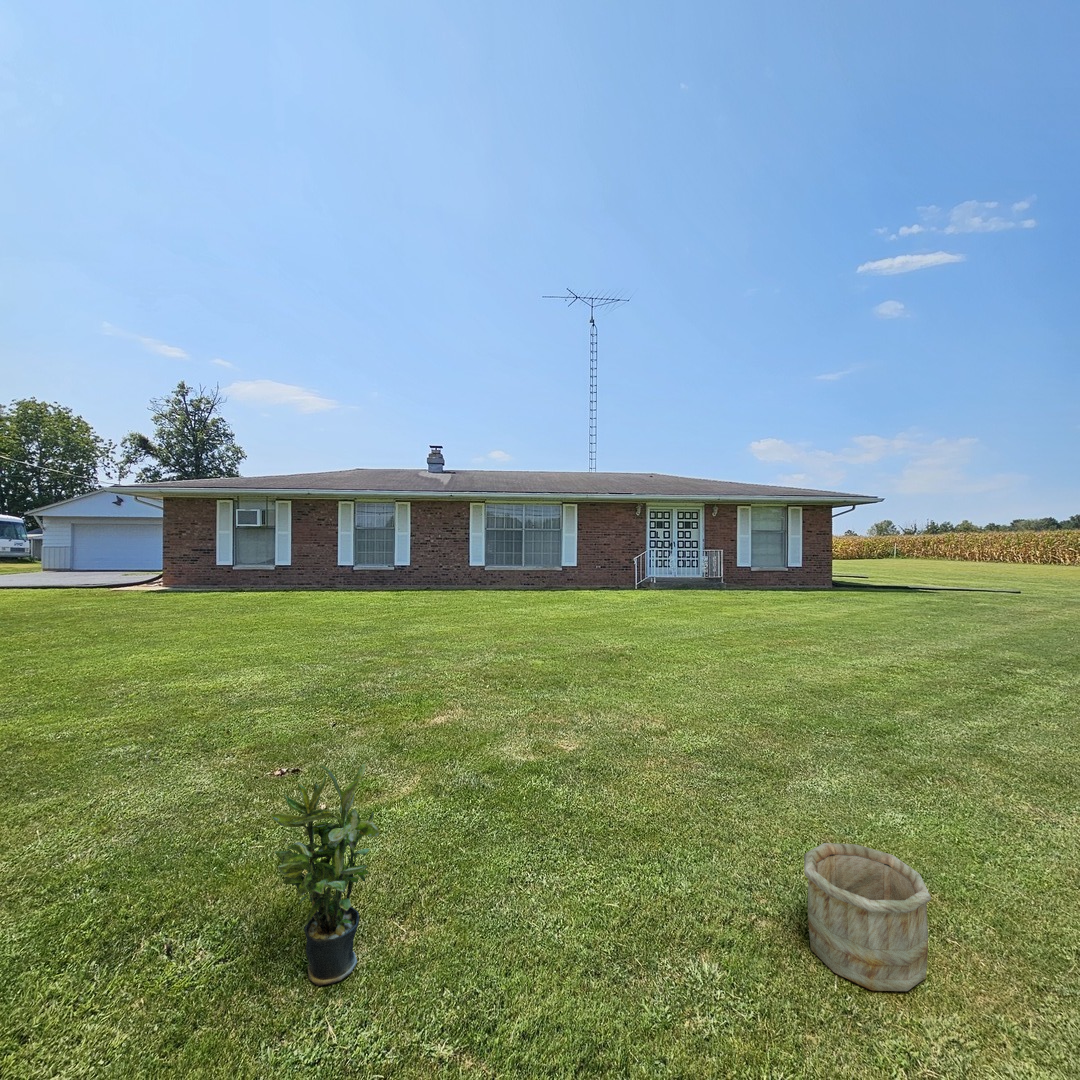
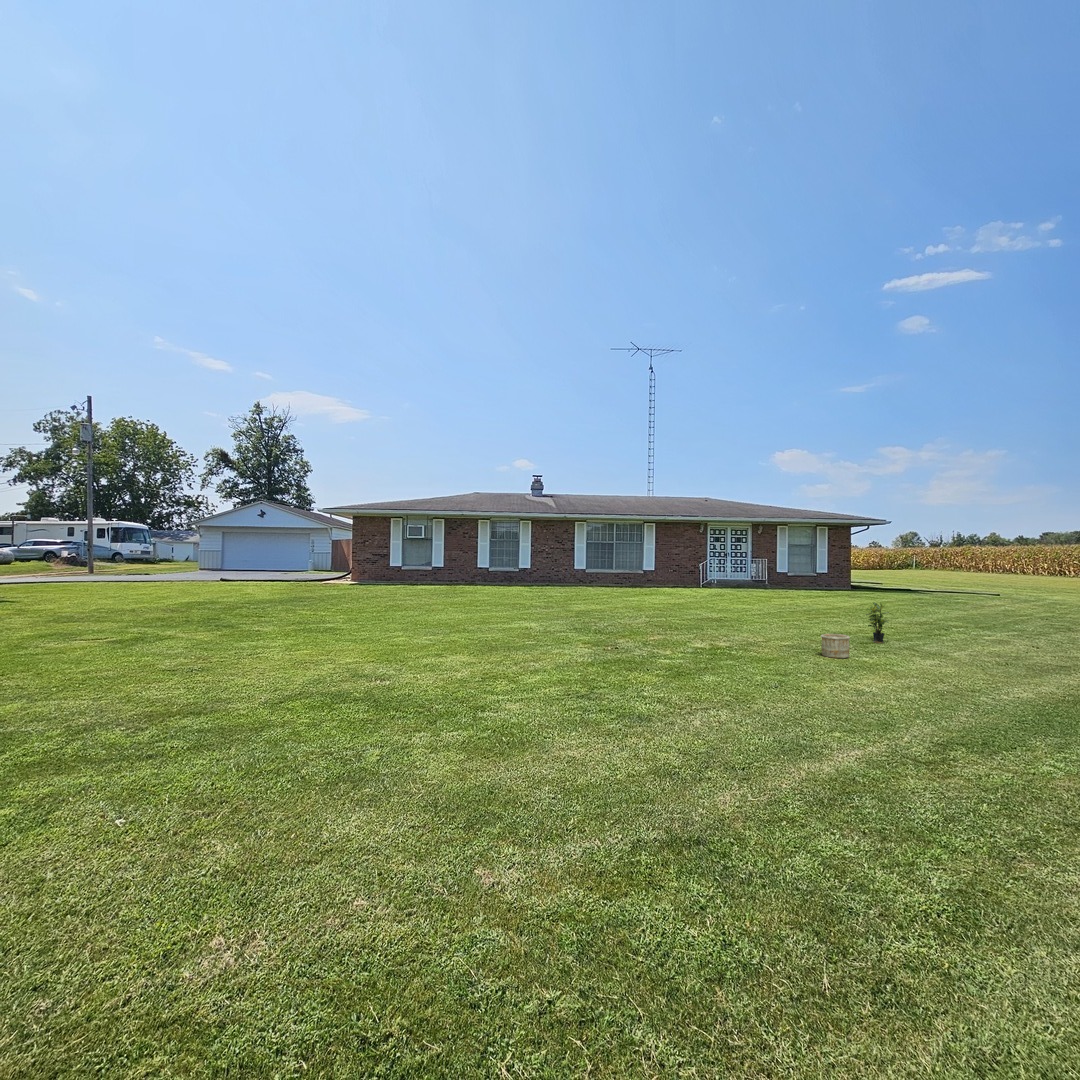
potted plant: present [271,763,379,986] -> present [866,602,889,643]

